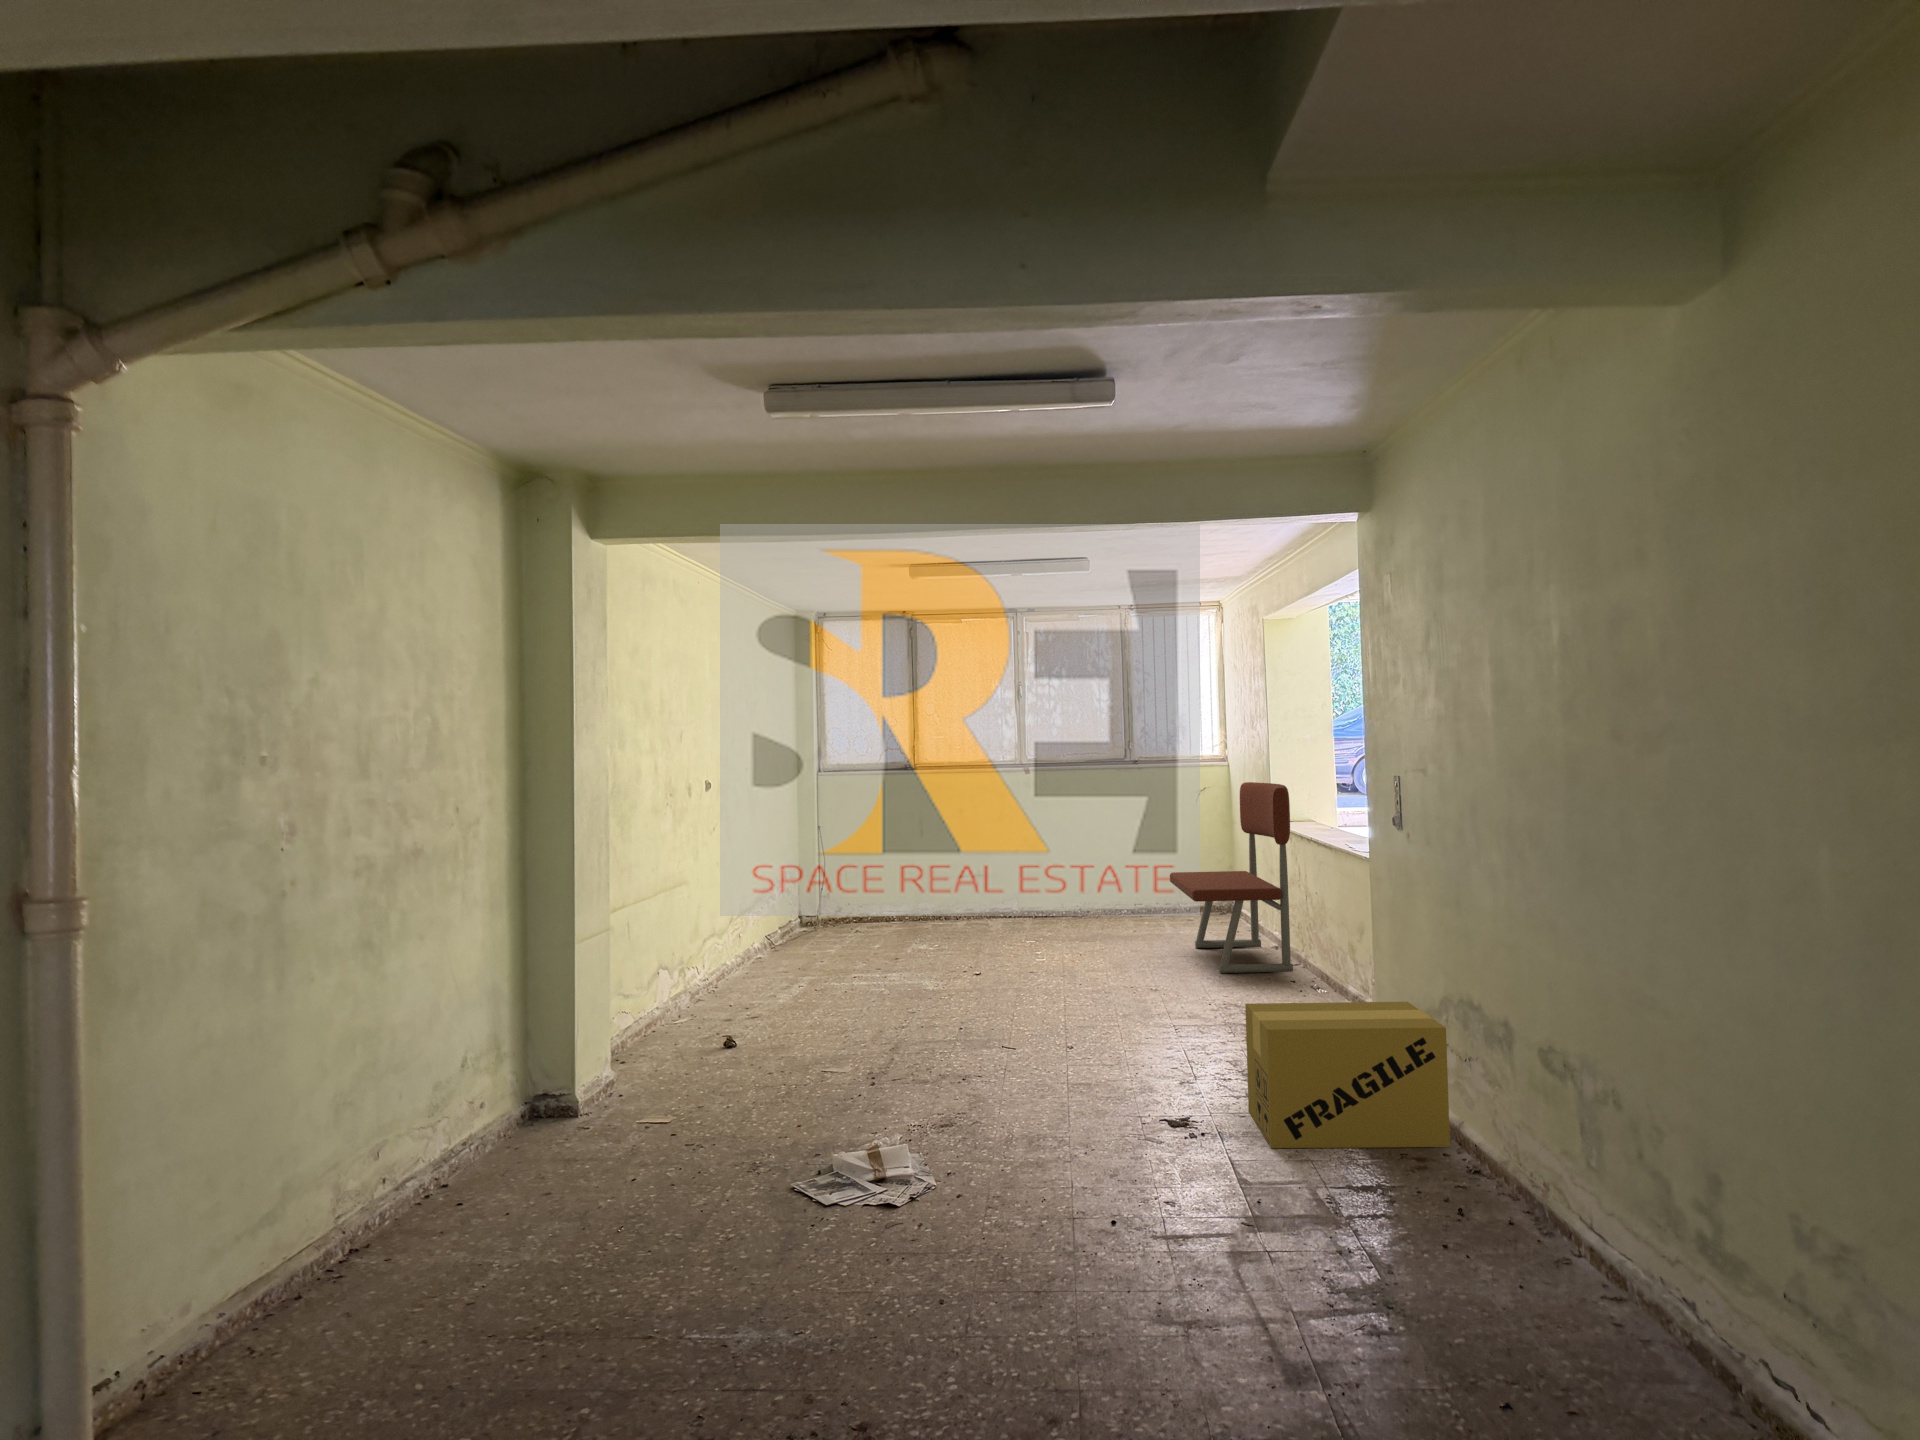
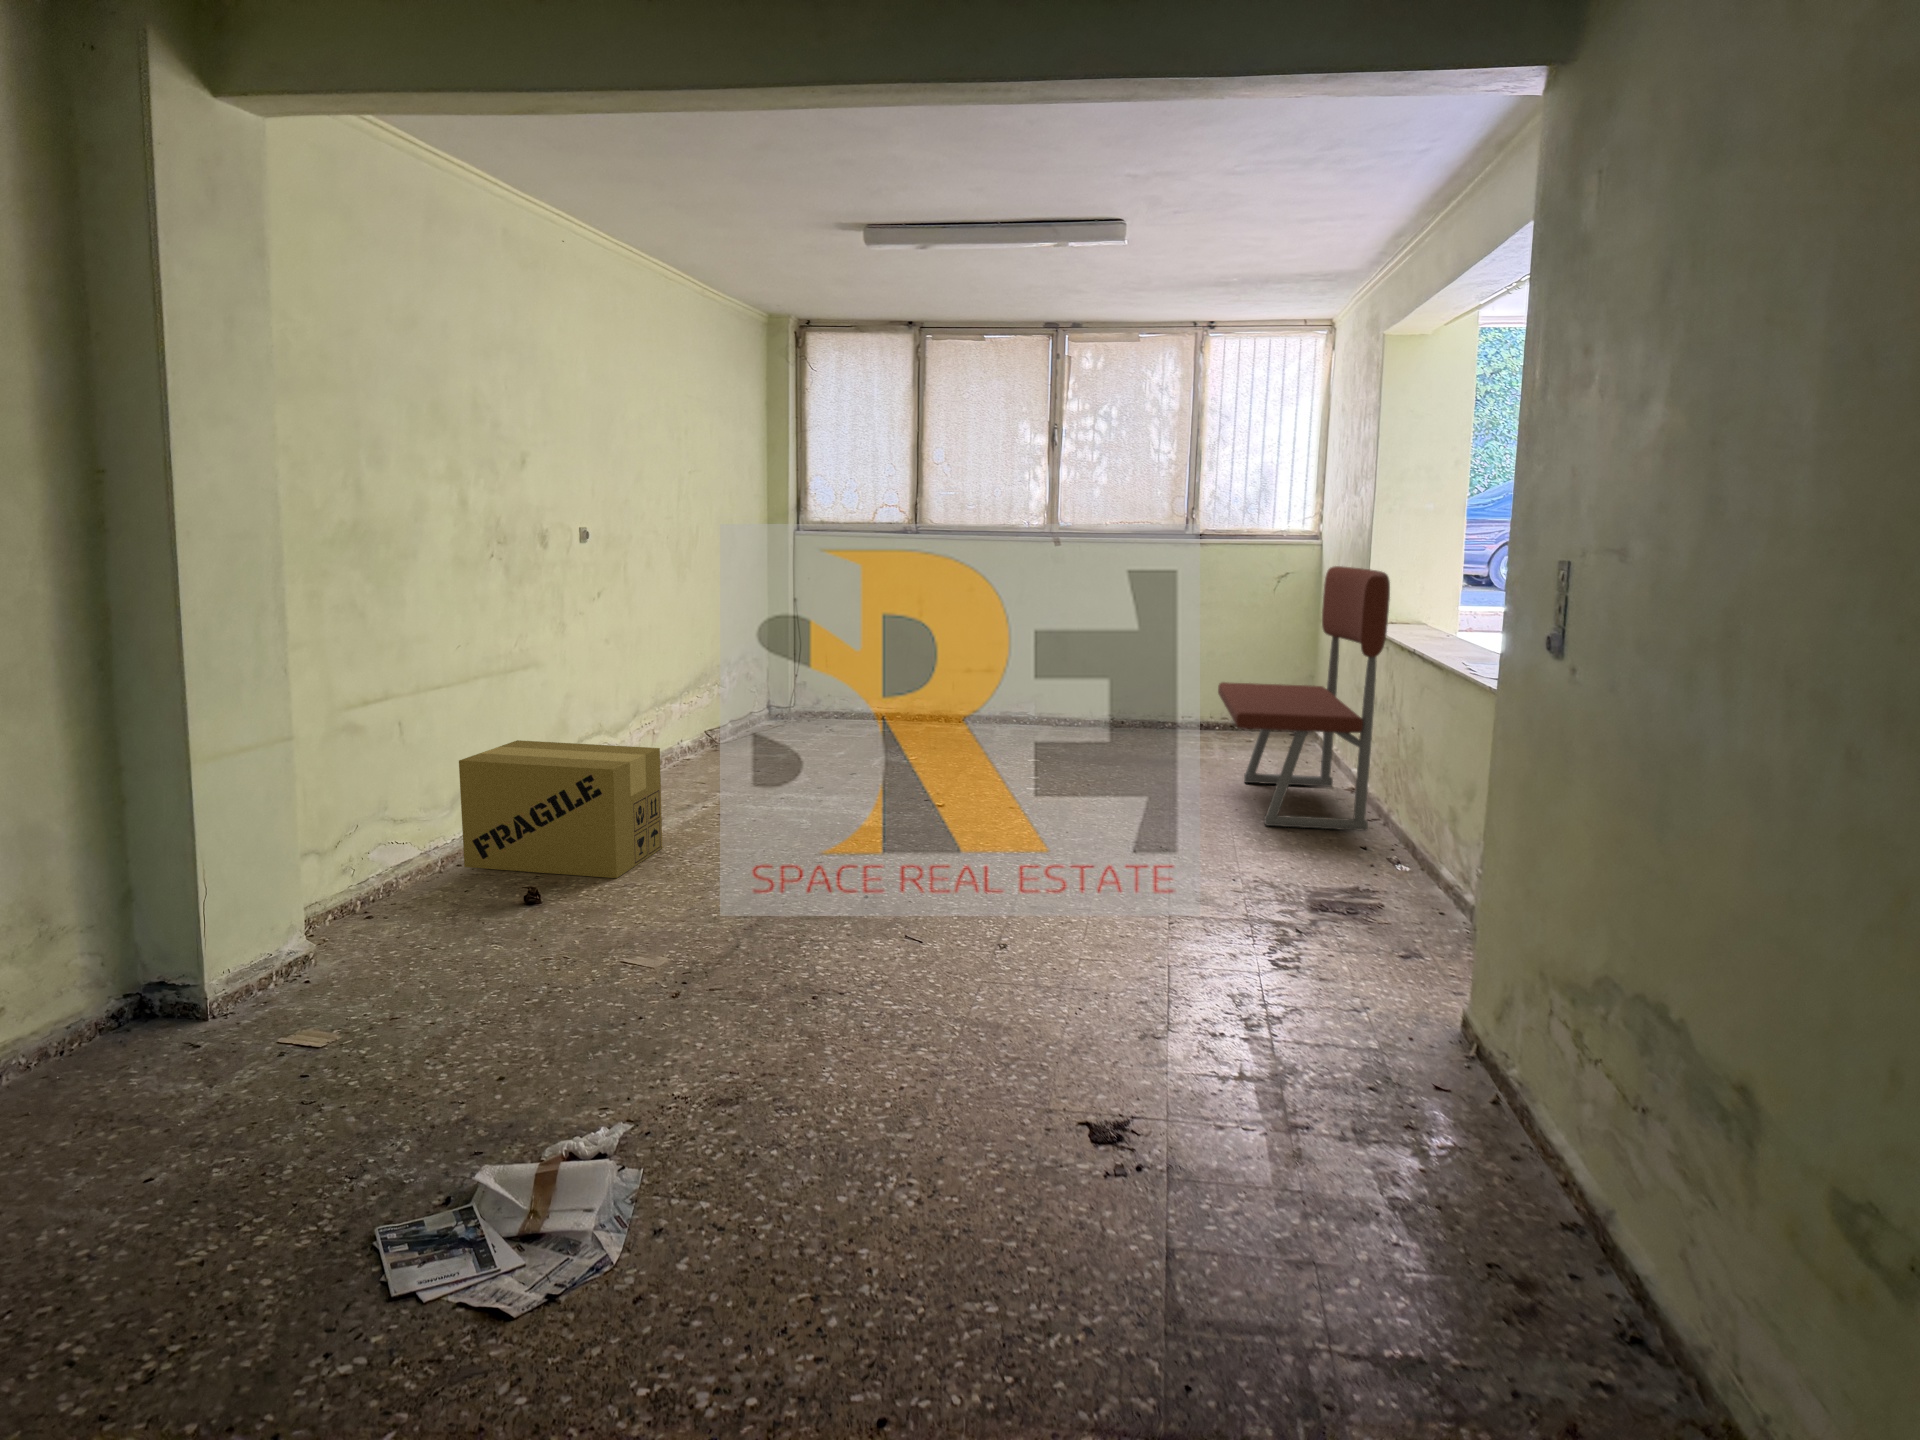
cardboard box: present [1245,1002,1450,1148] -> present [459,740,662,878]

